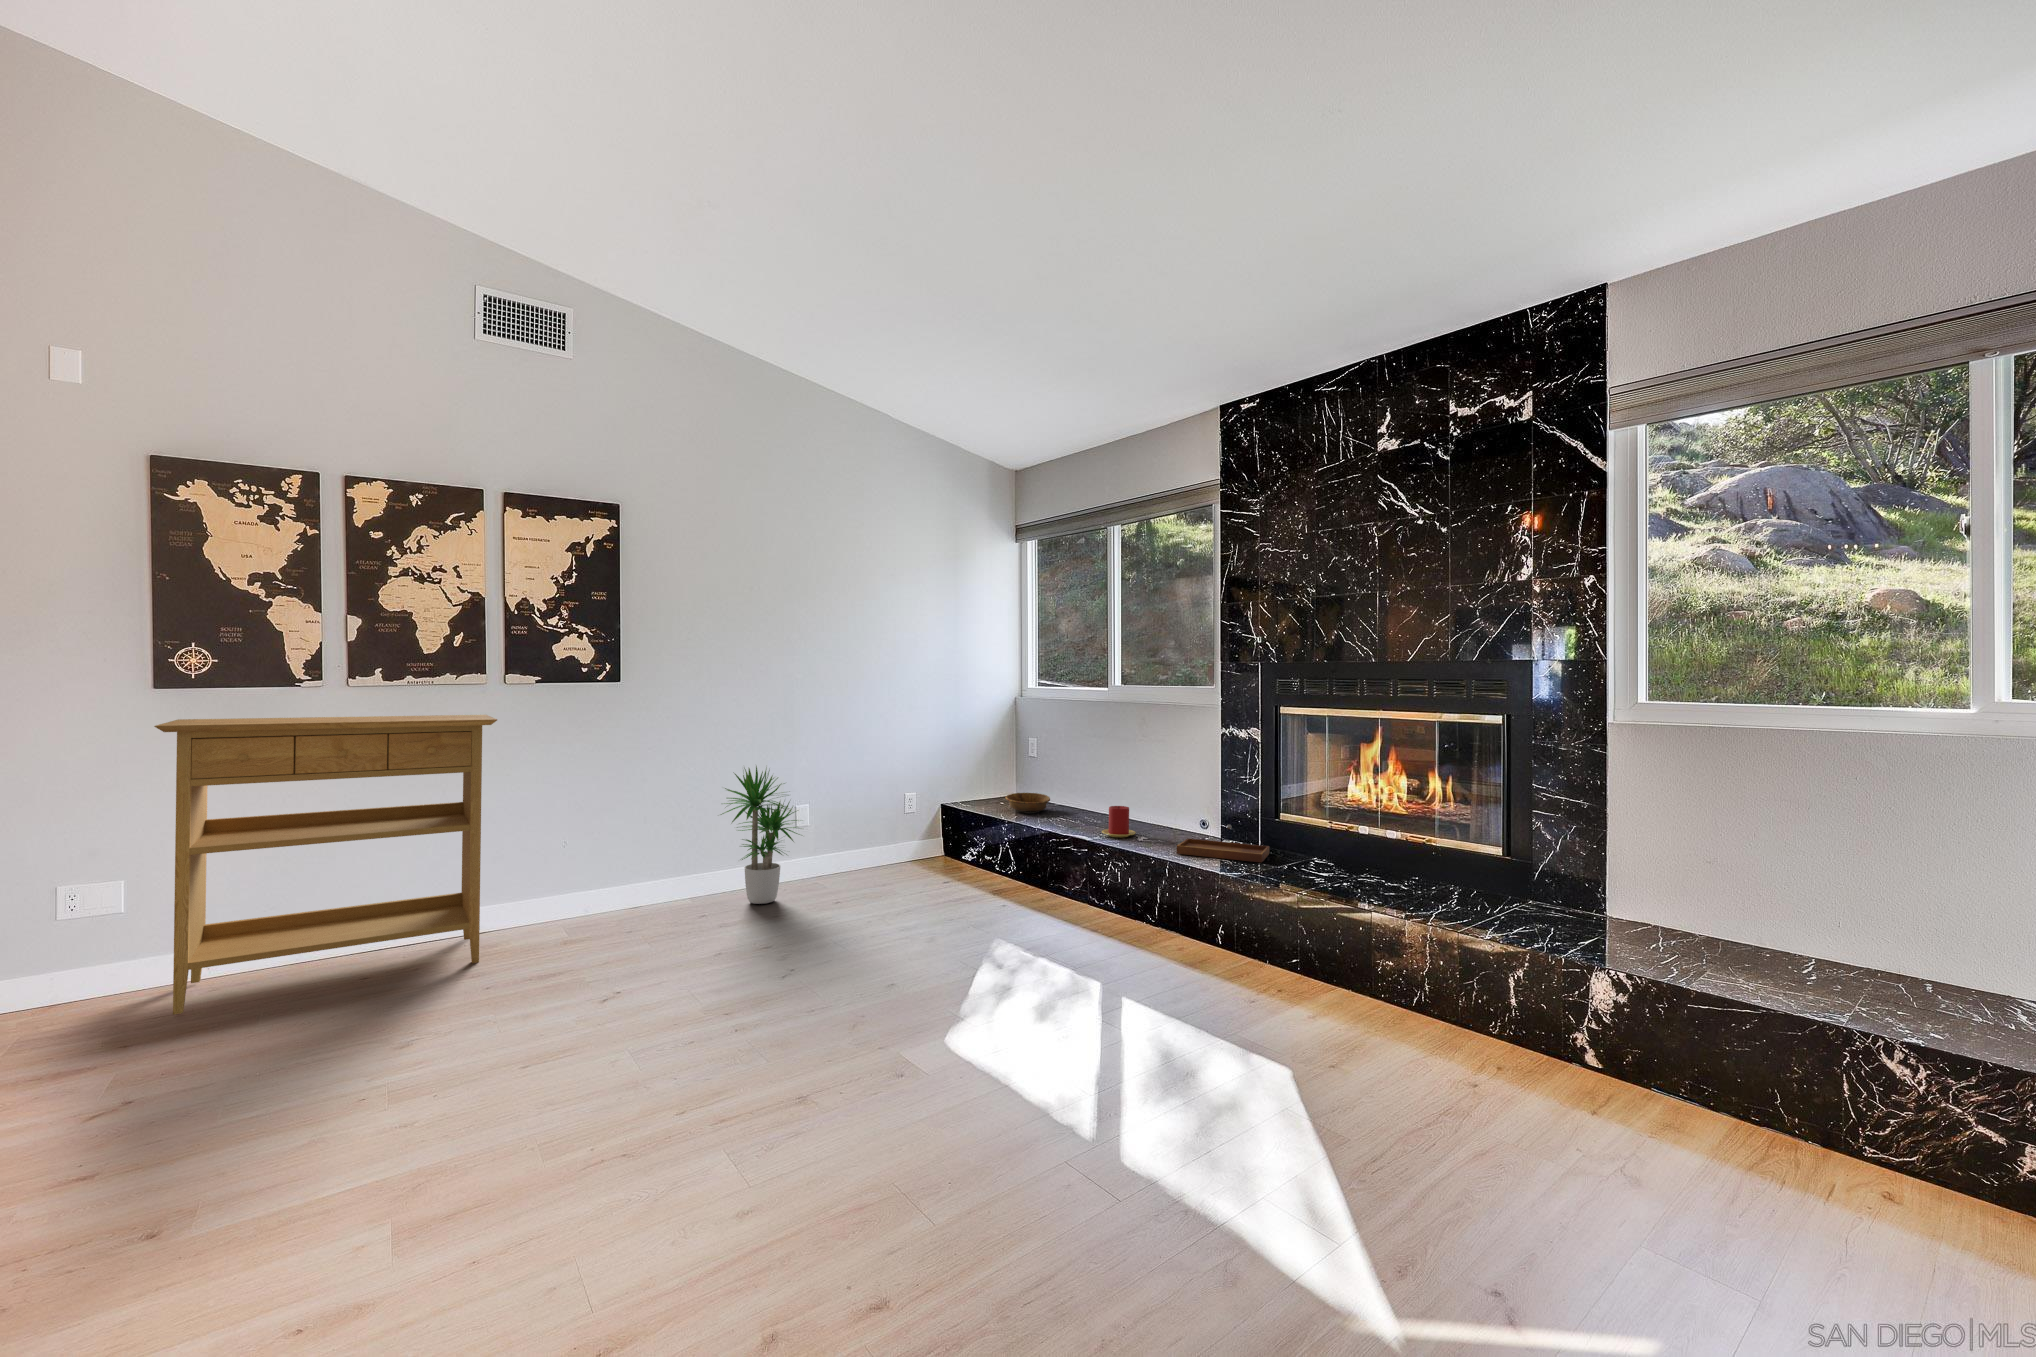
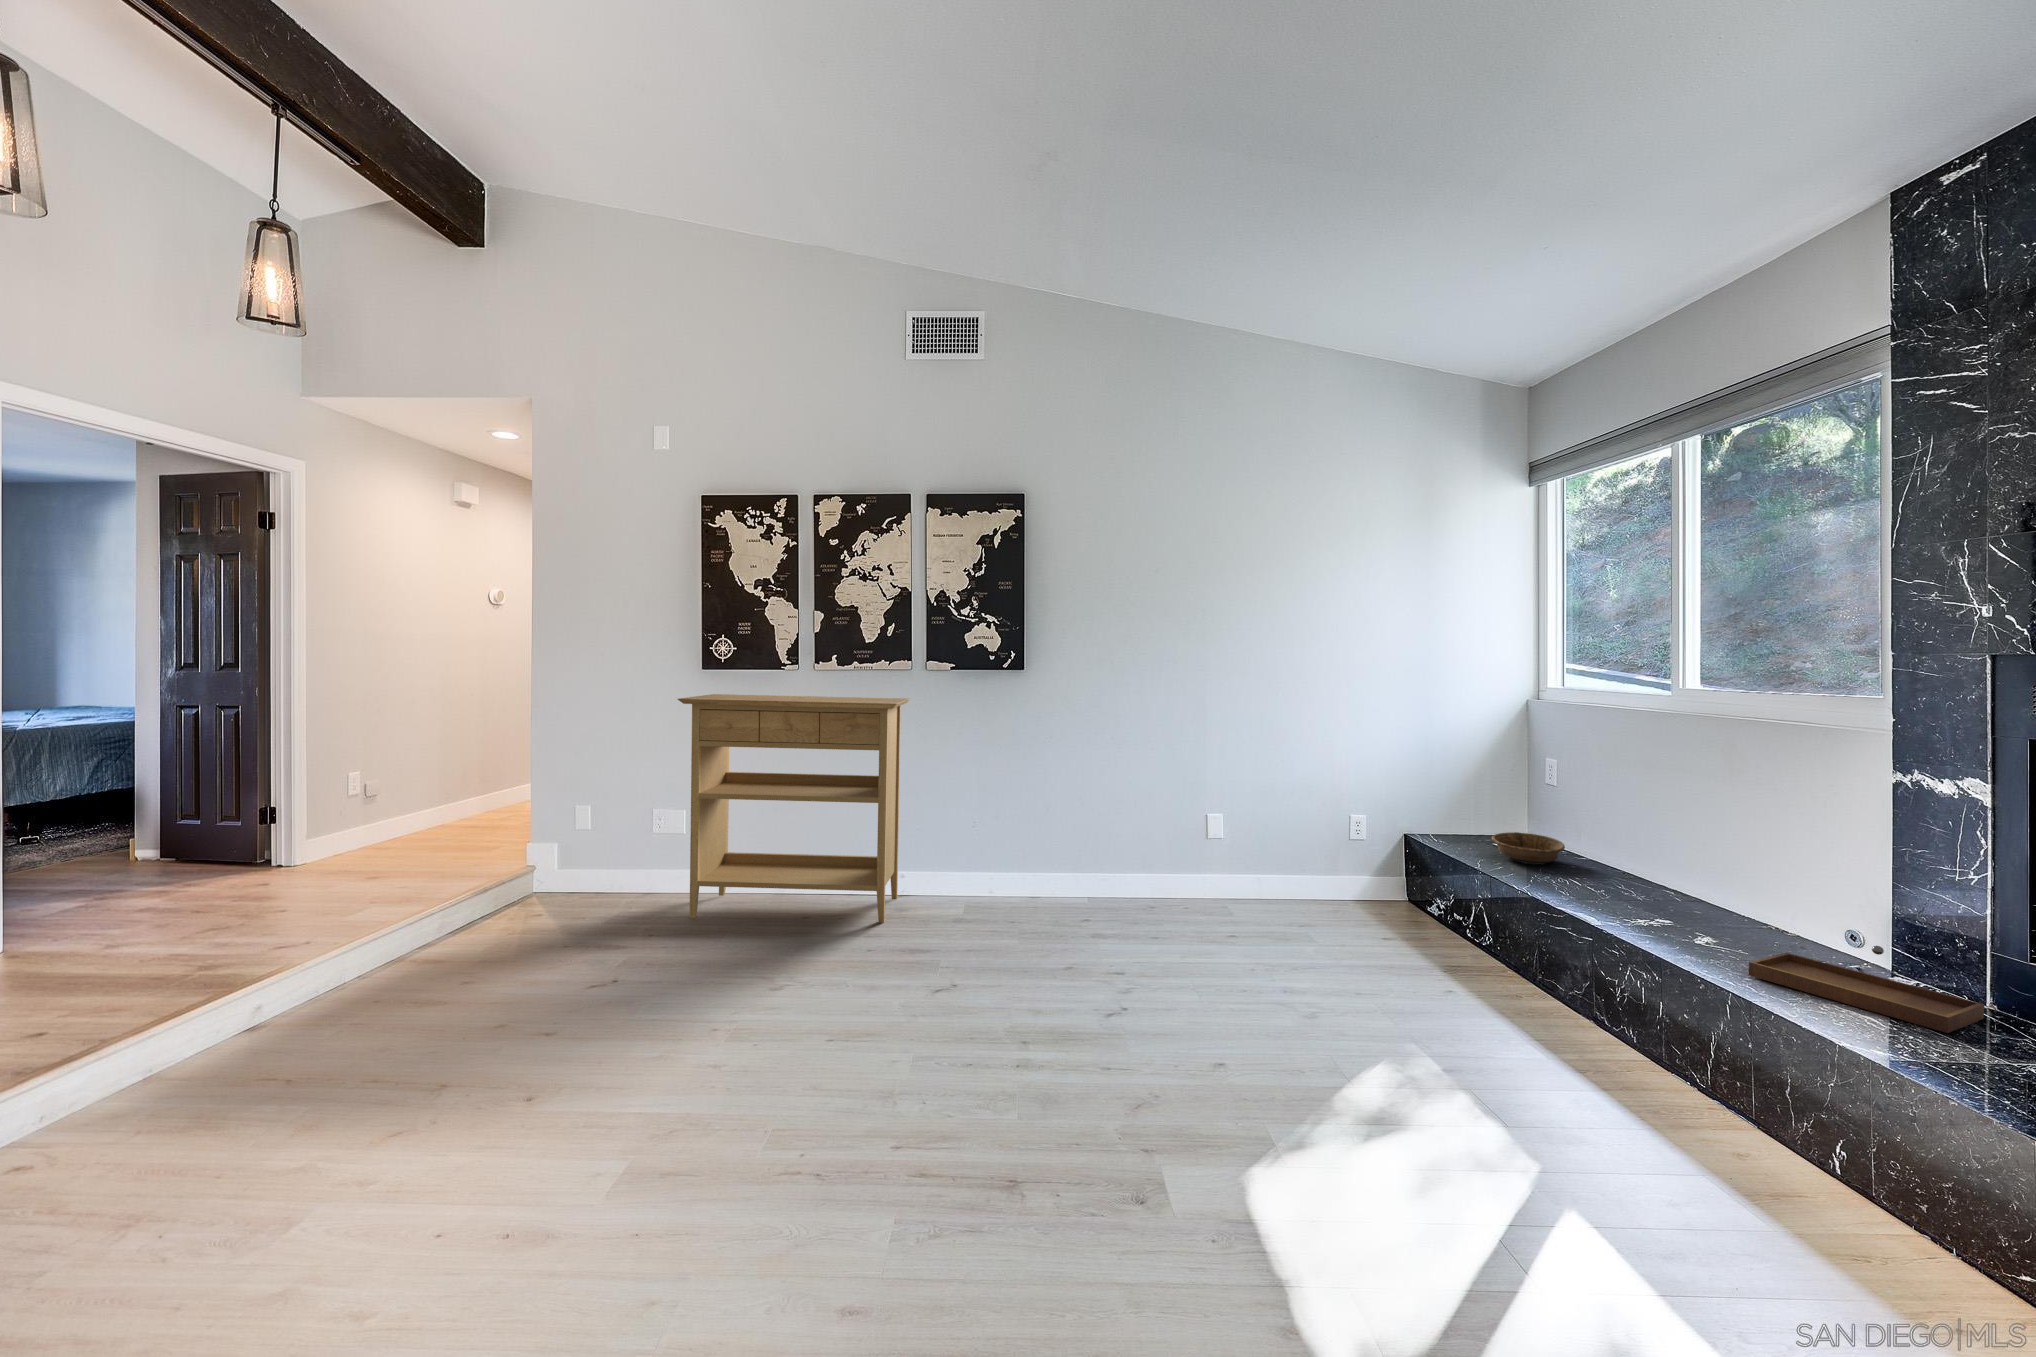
potted plant: present [721,766,800,904] -> none [1105,763,1207,919]
candle: present [1102,806,1136,837] -> none [1623,875,1689,927]

